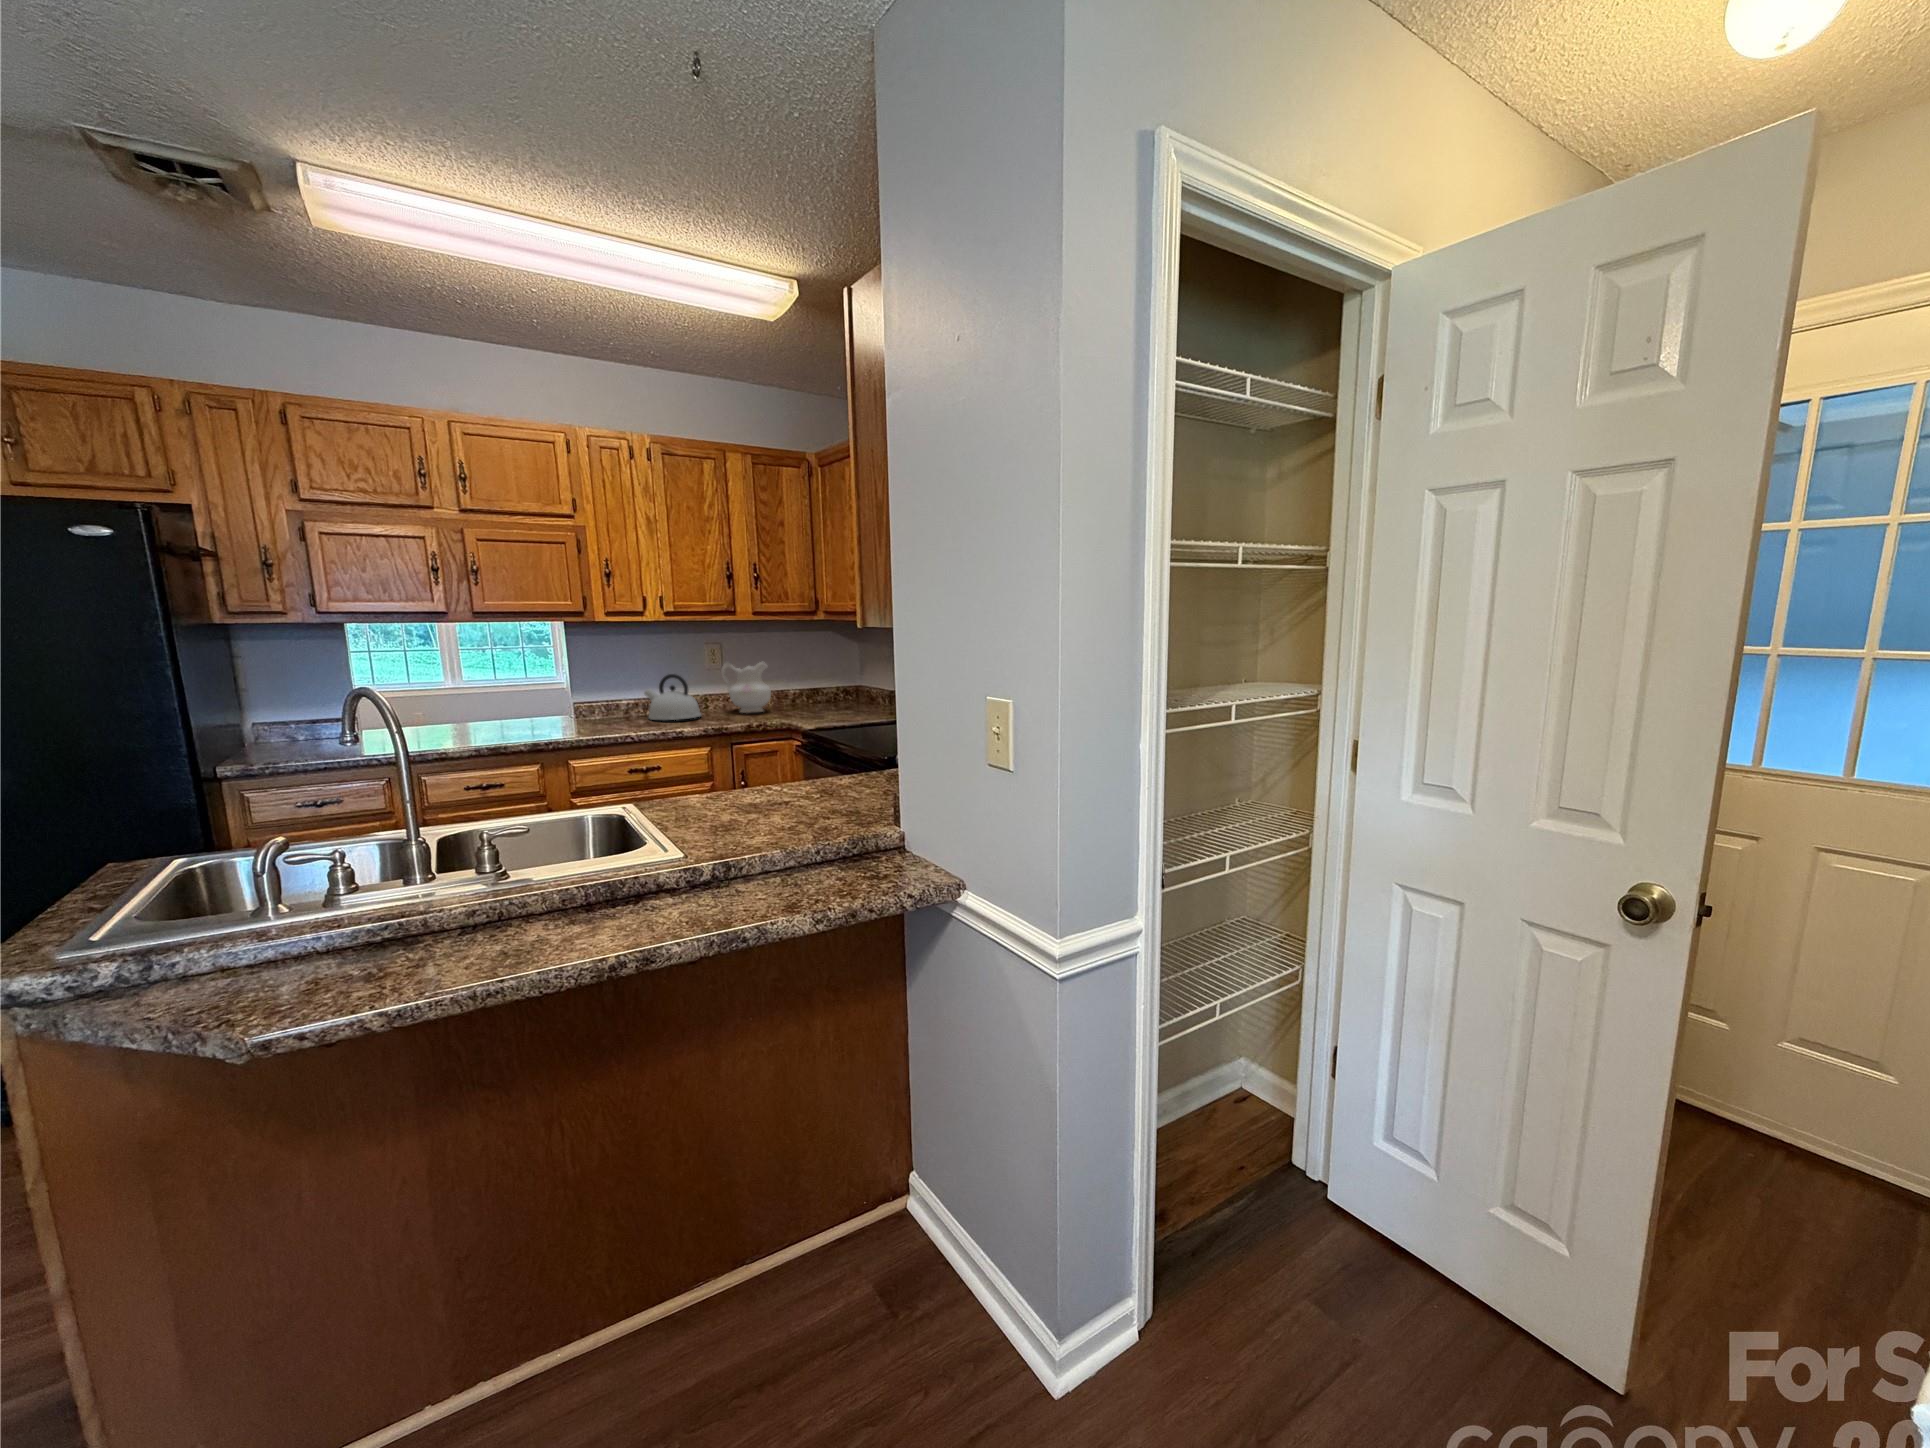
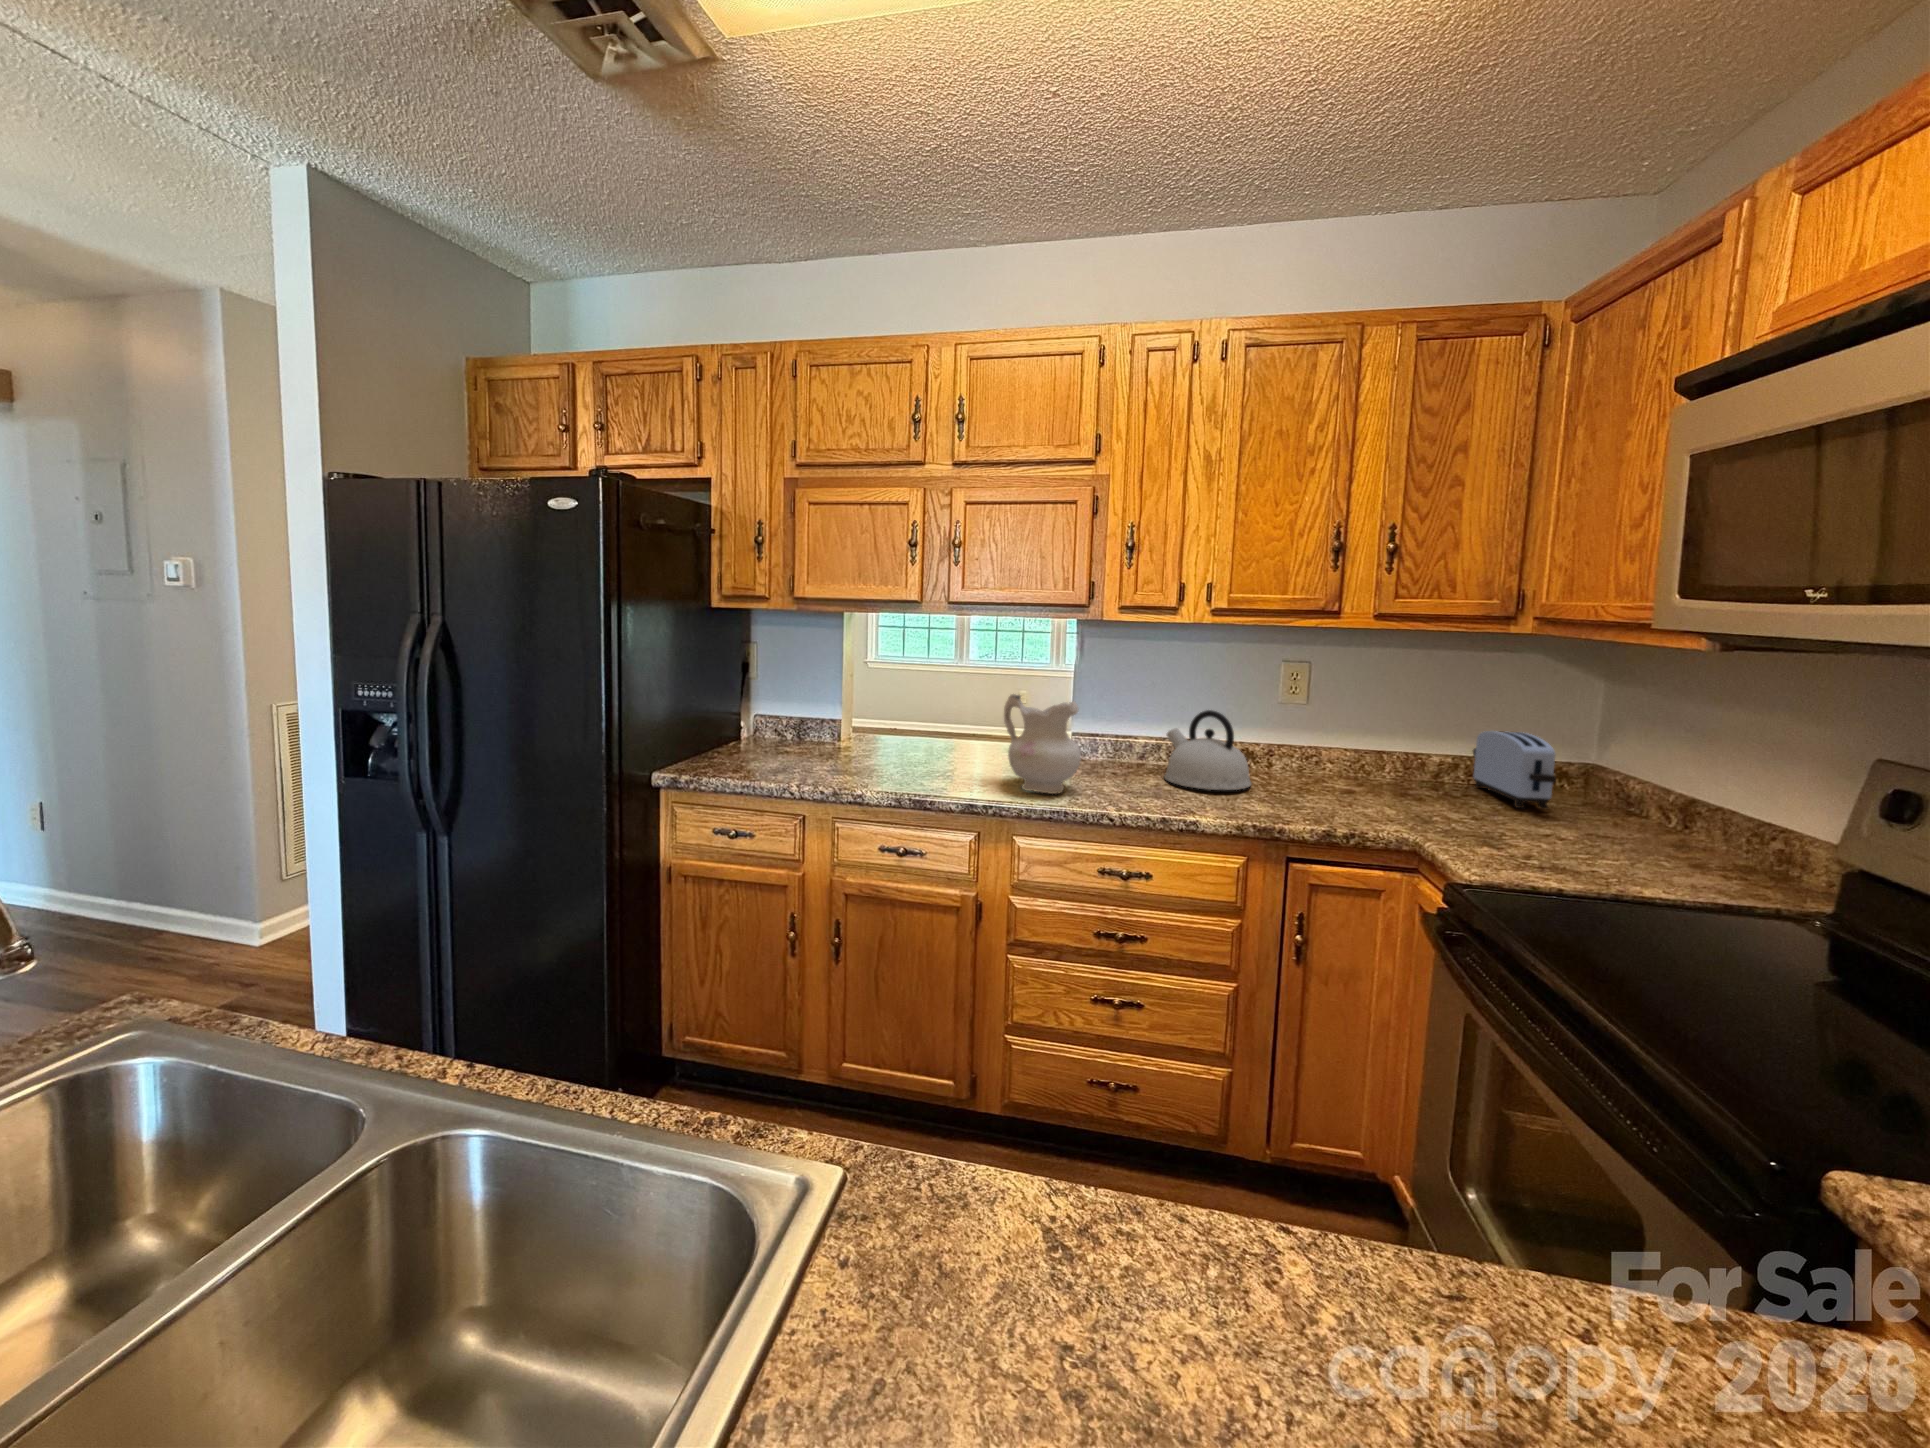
ceramic pitcher: present [721,661,771,713] -> present [1004,694,1081,794]
toaster: none [808,671,844,707] -> present [1473,731,1556,809]

